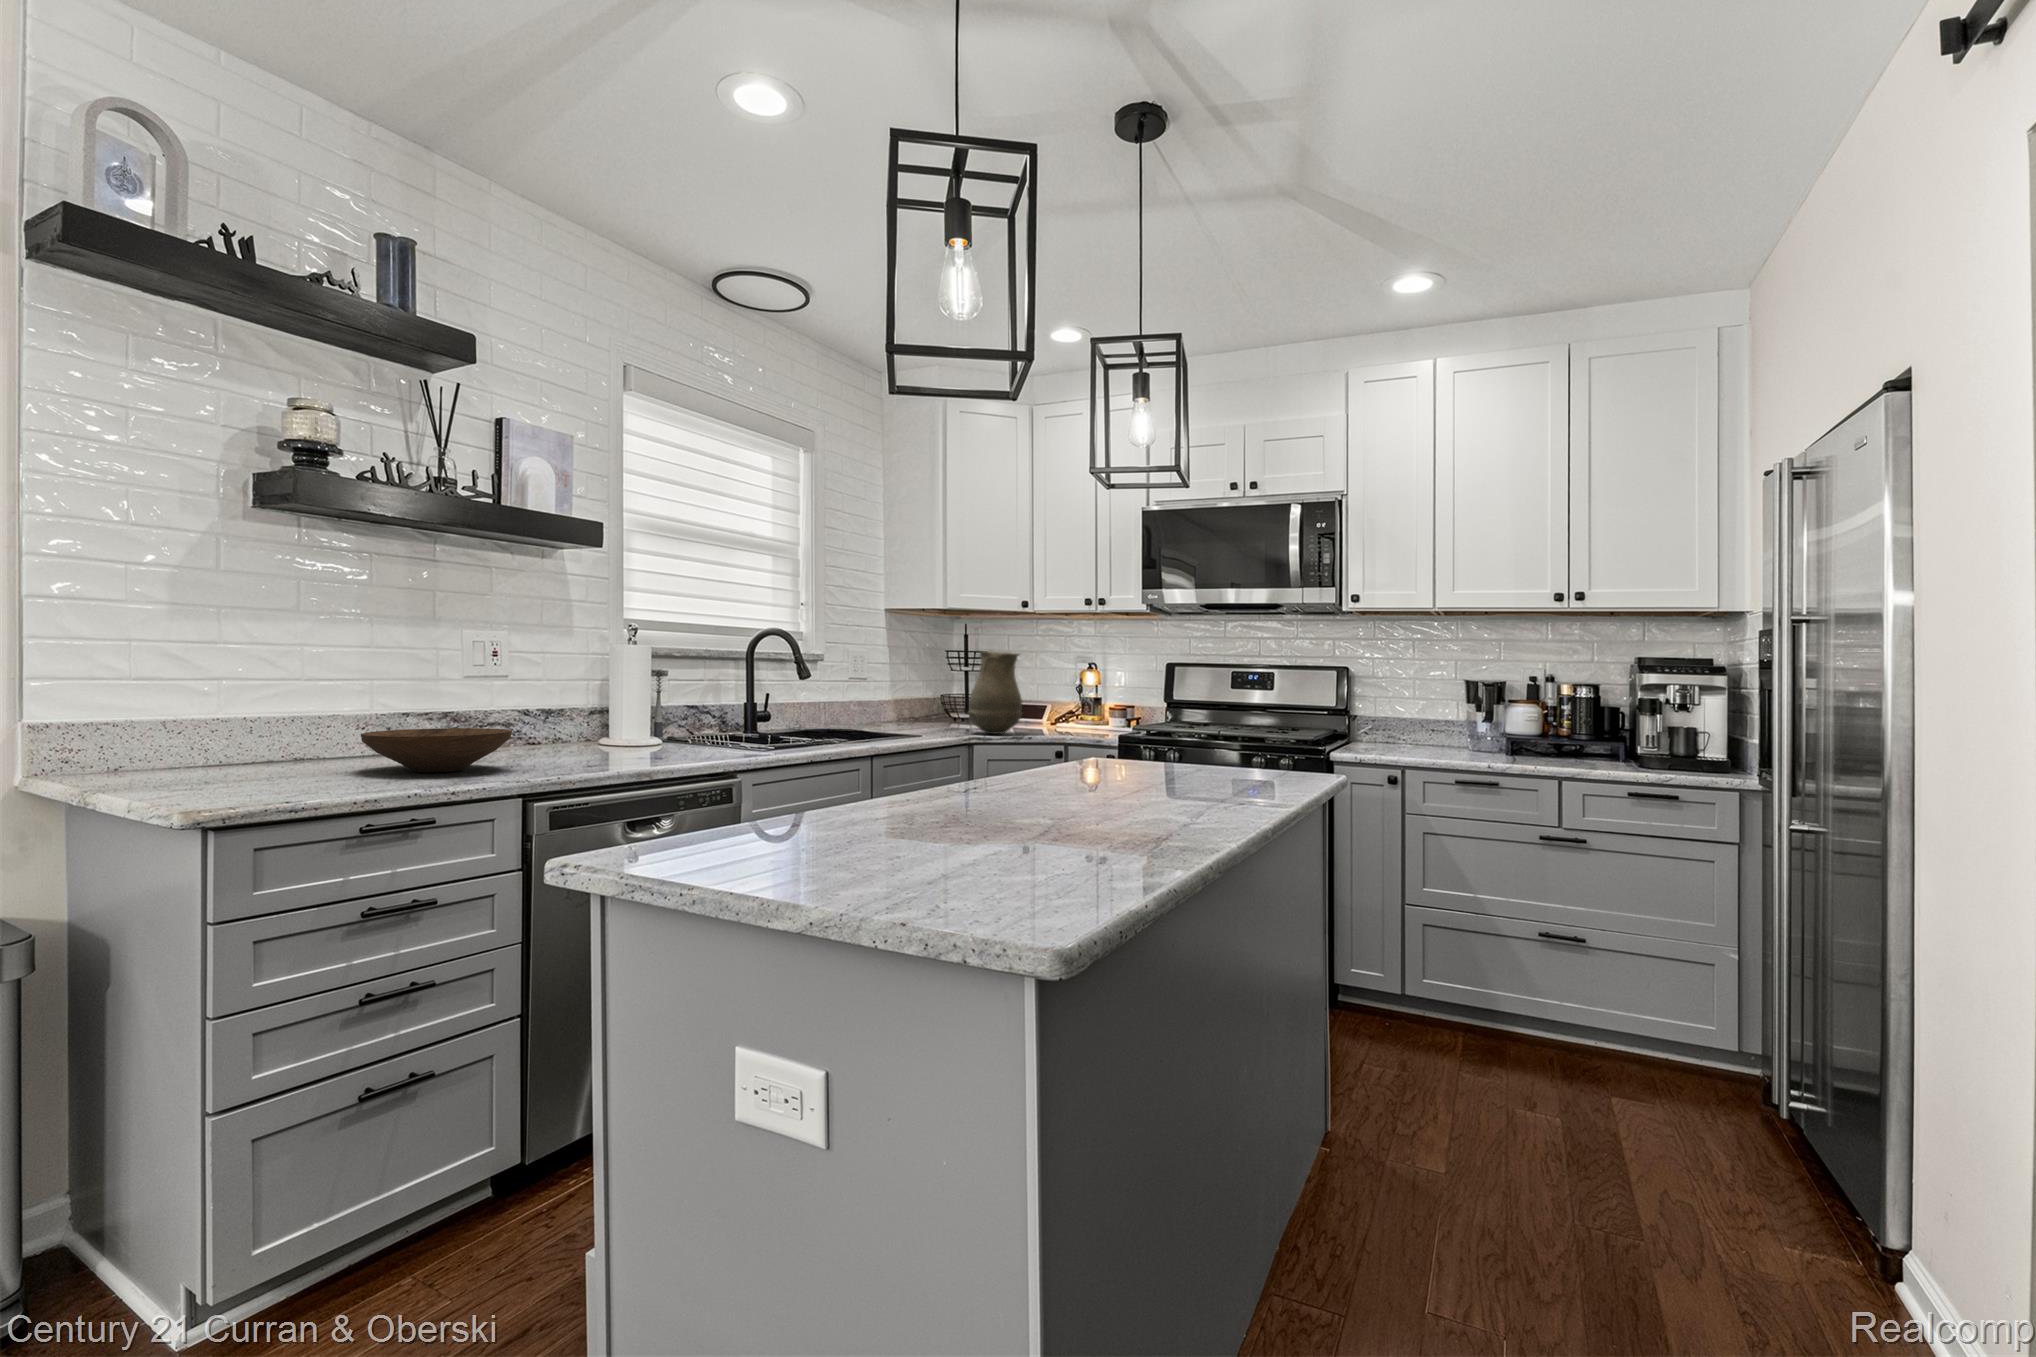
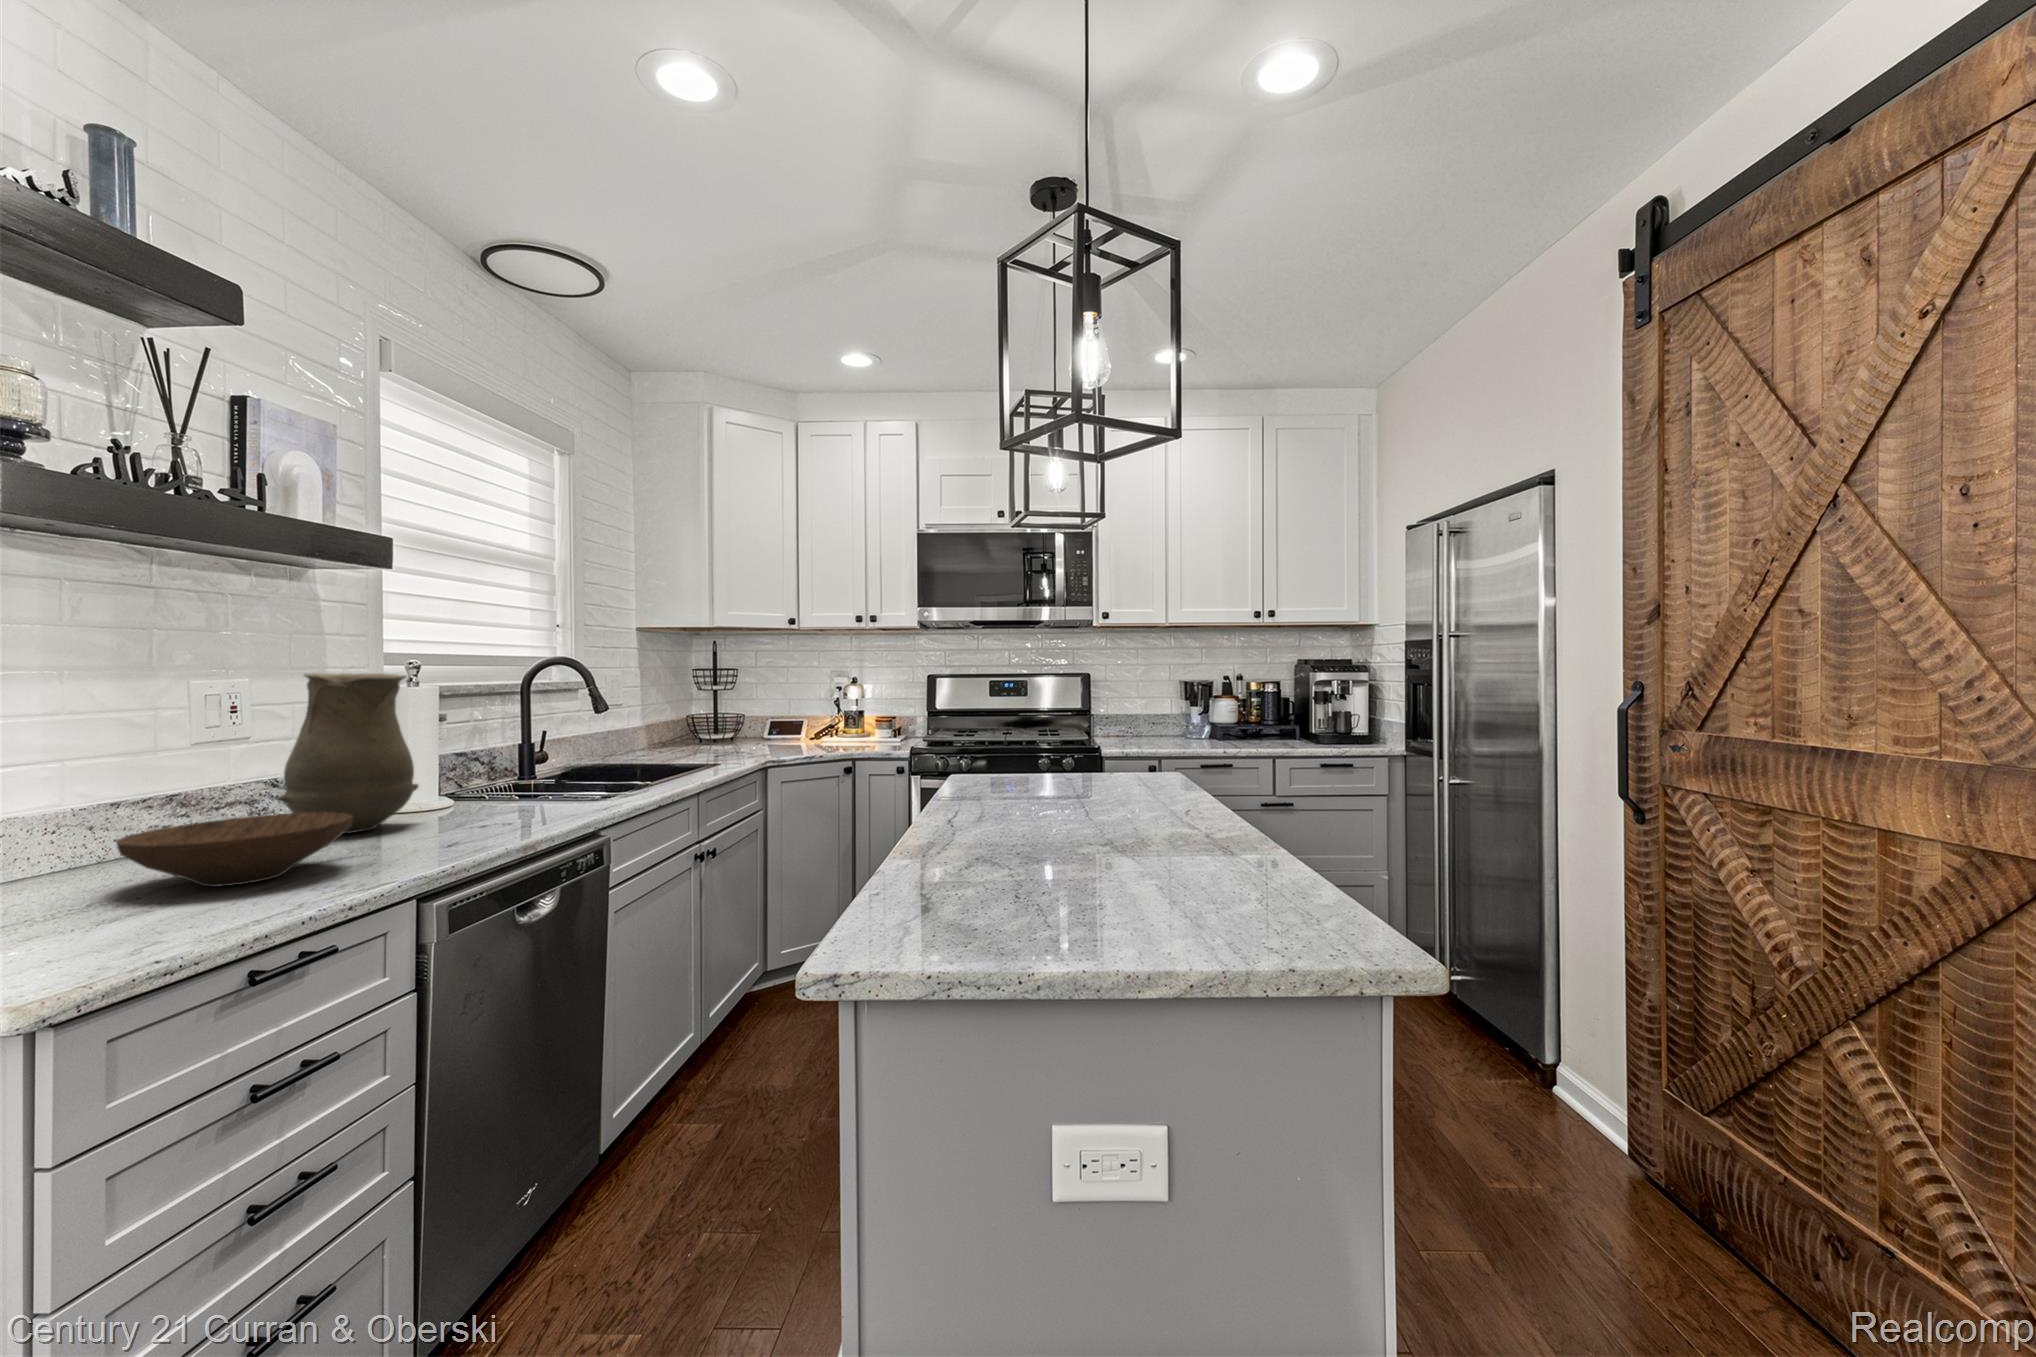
vase: present [968,651,1022,734] -> present [276,673,418,833]

